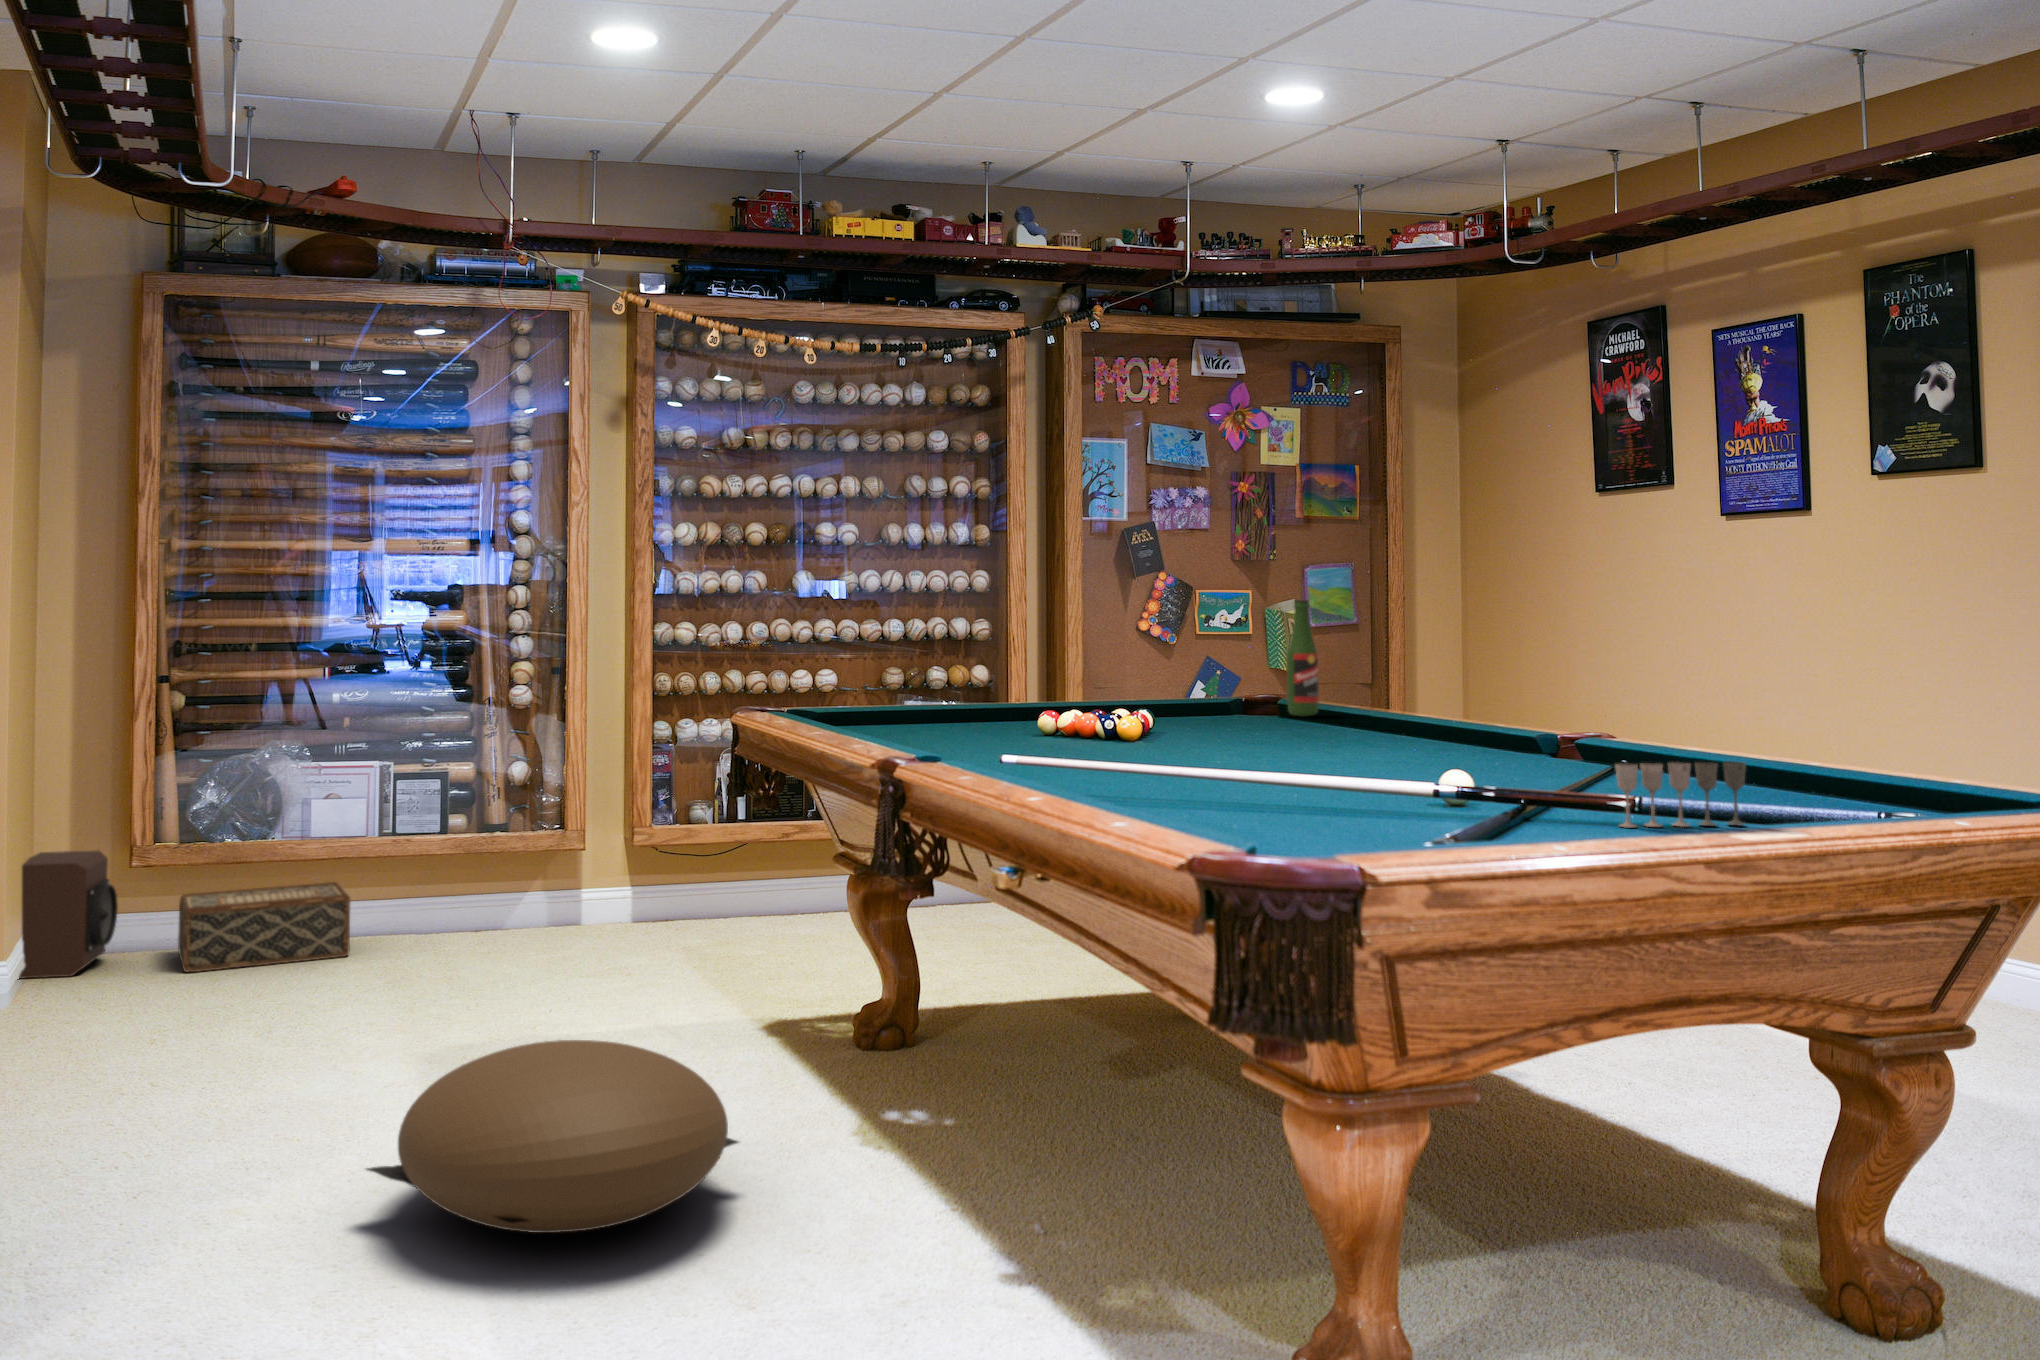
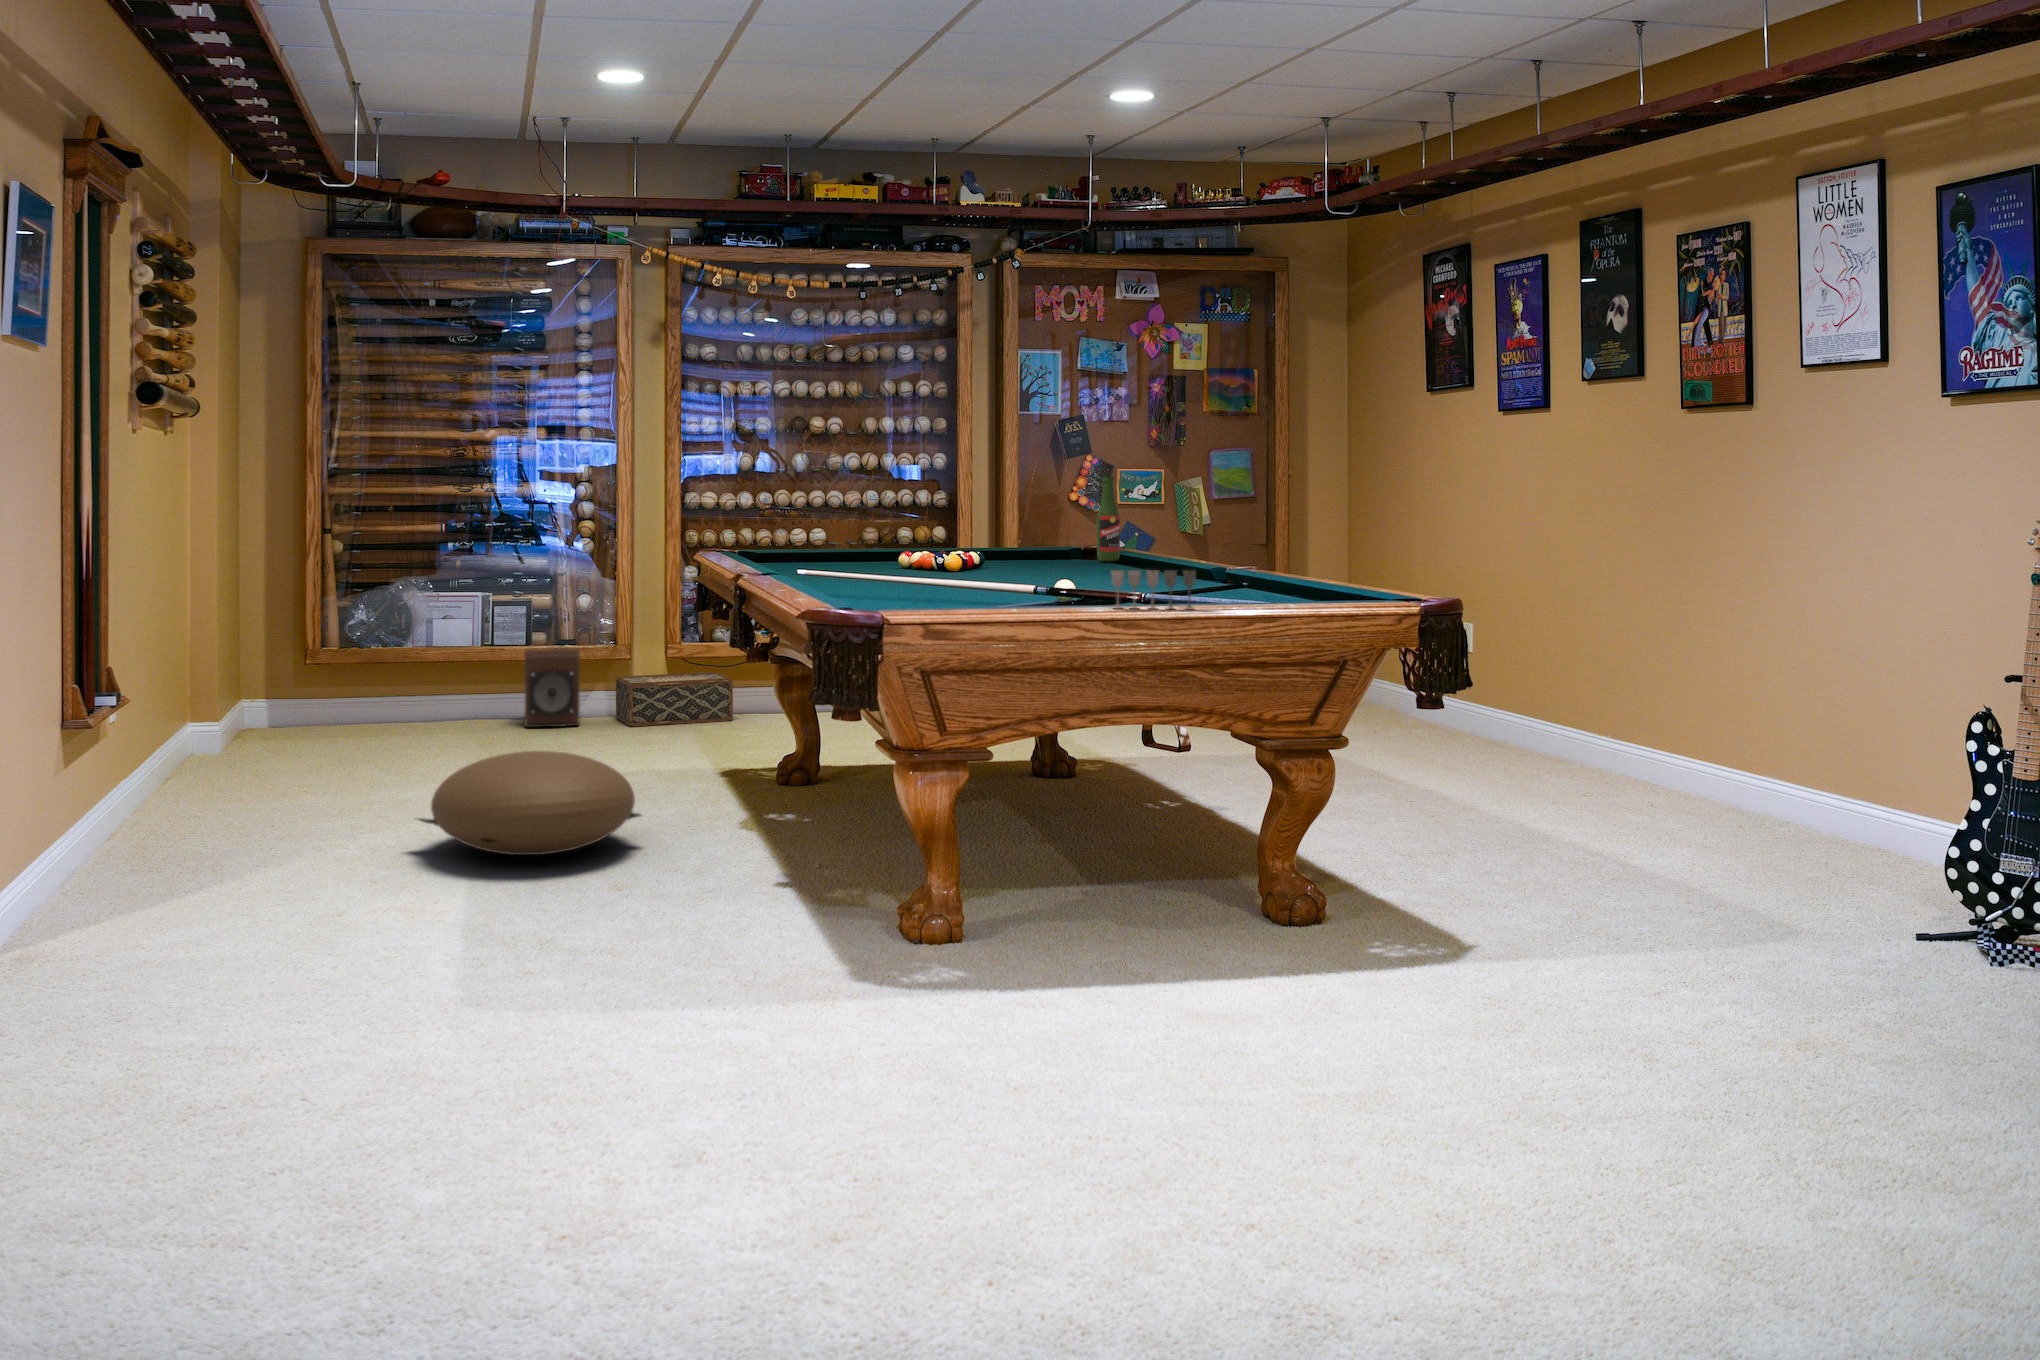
speaker: present [19,851,118,978] -> present [525,648,580,728]
woven basket: present [178,882,350,972] -> present [616,672,733,727]

